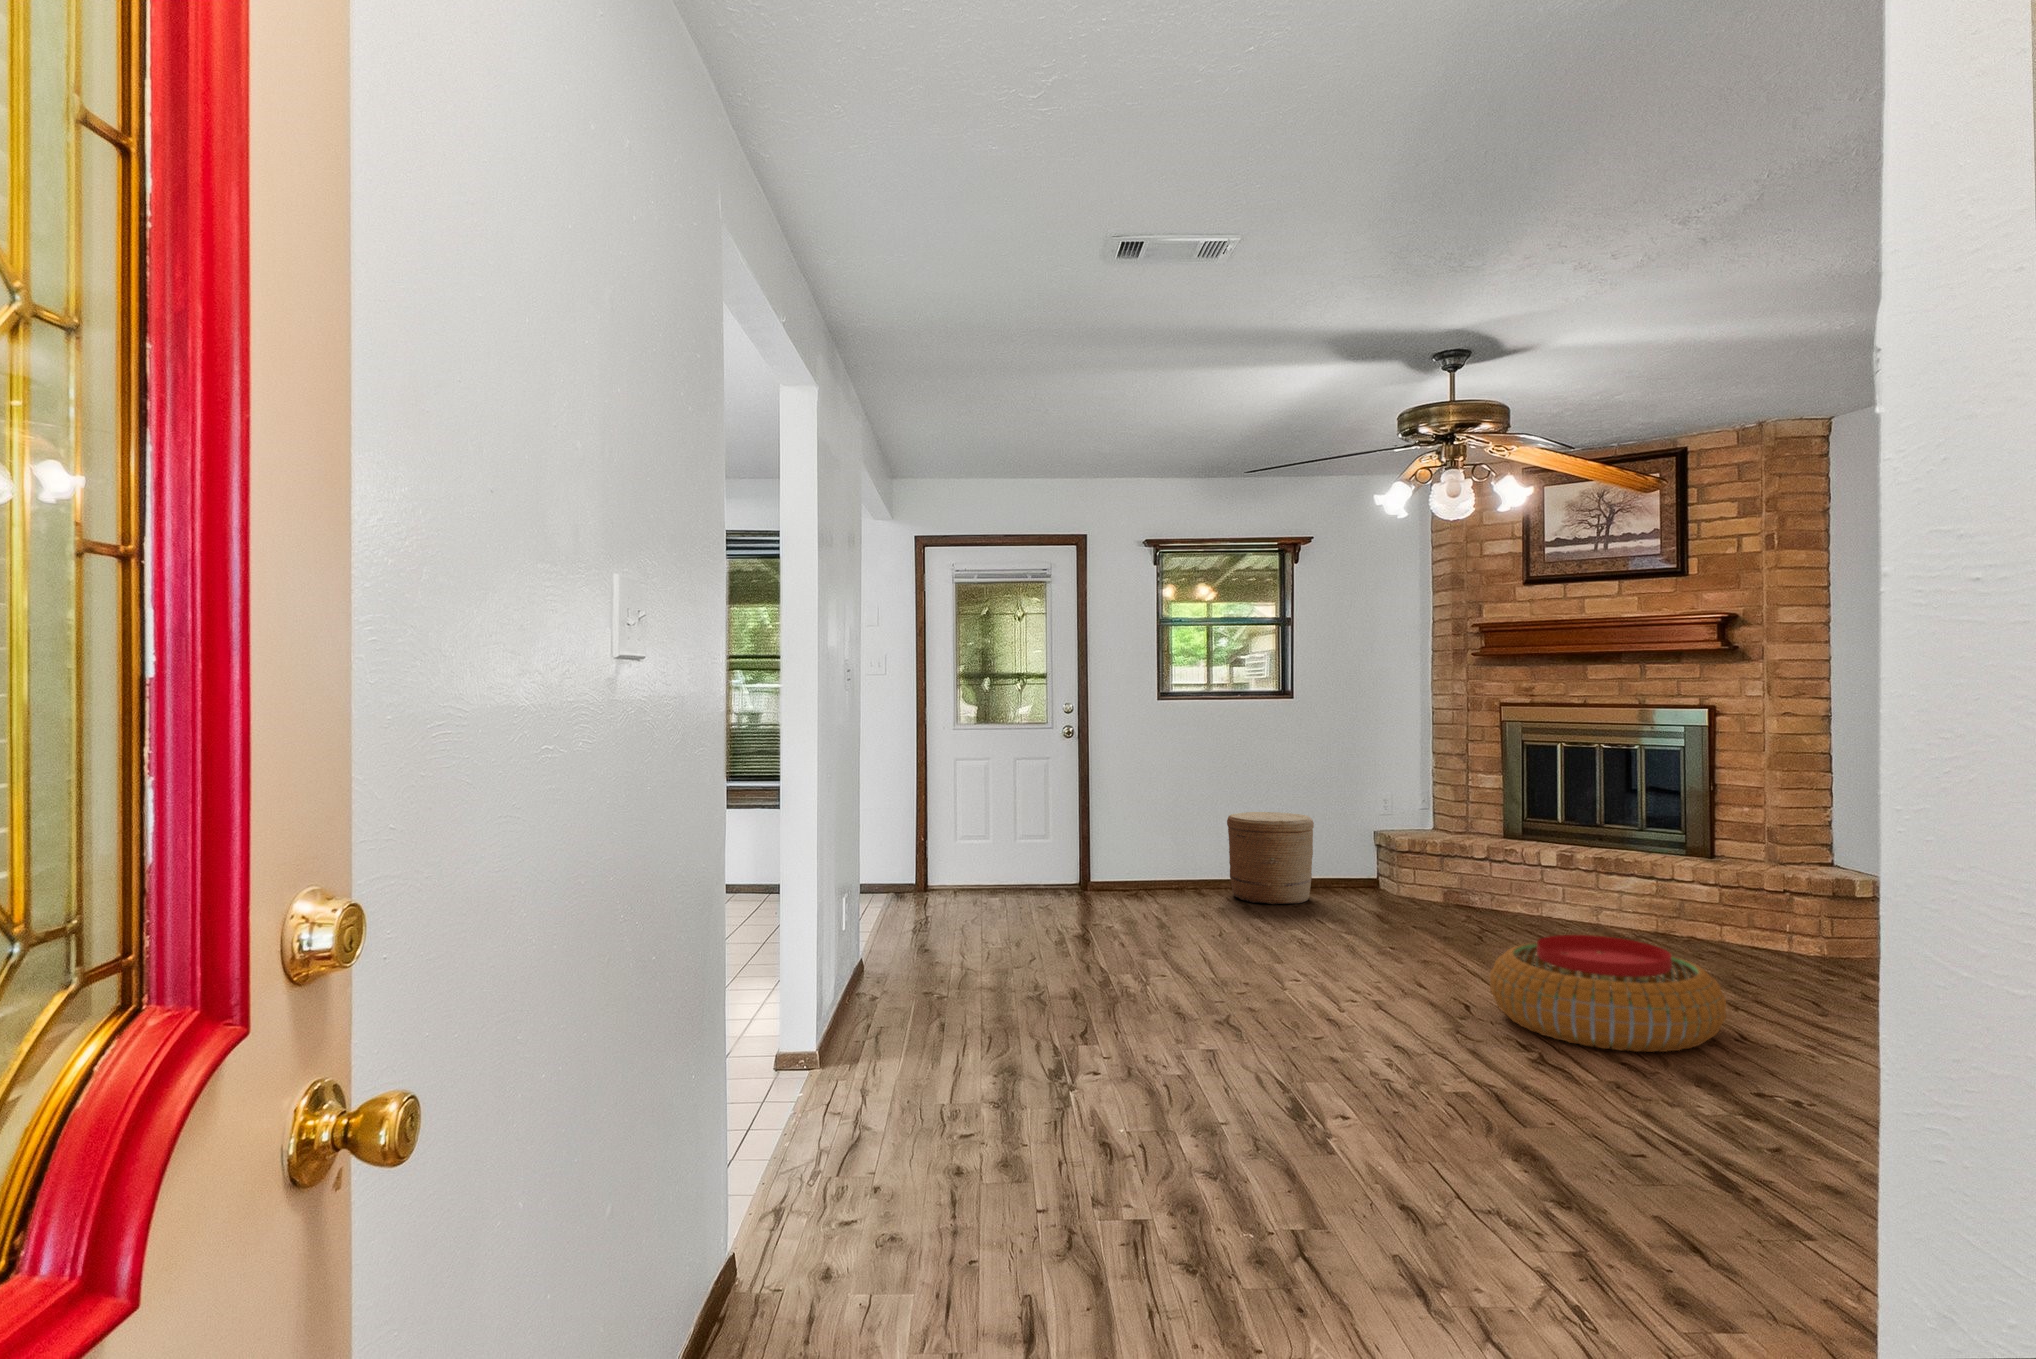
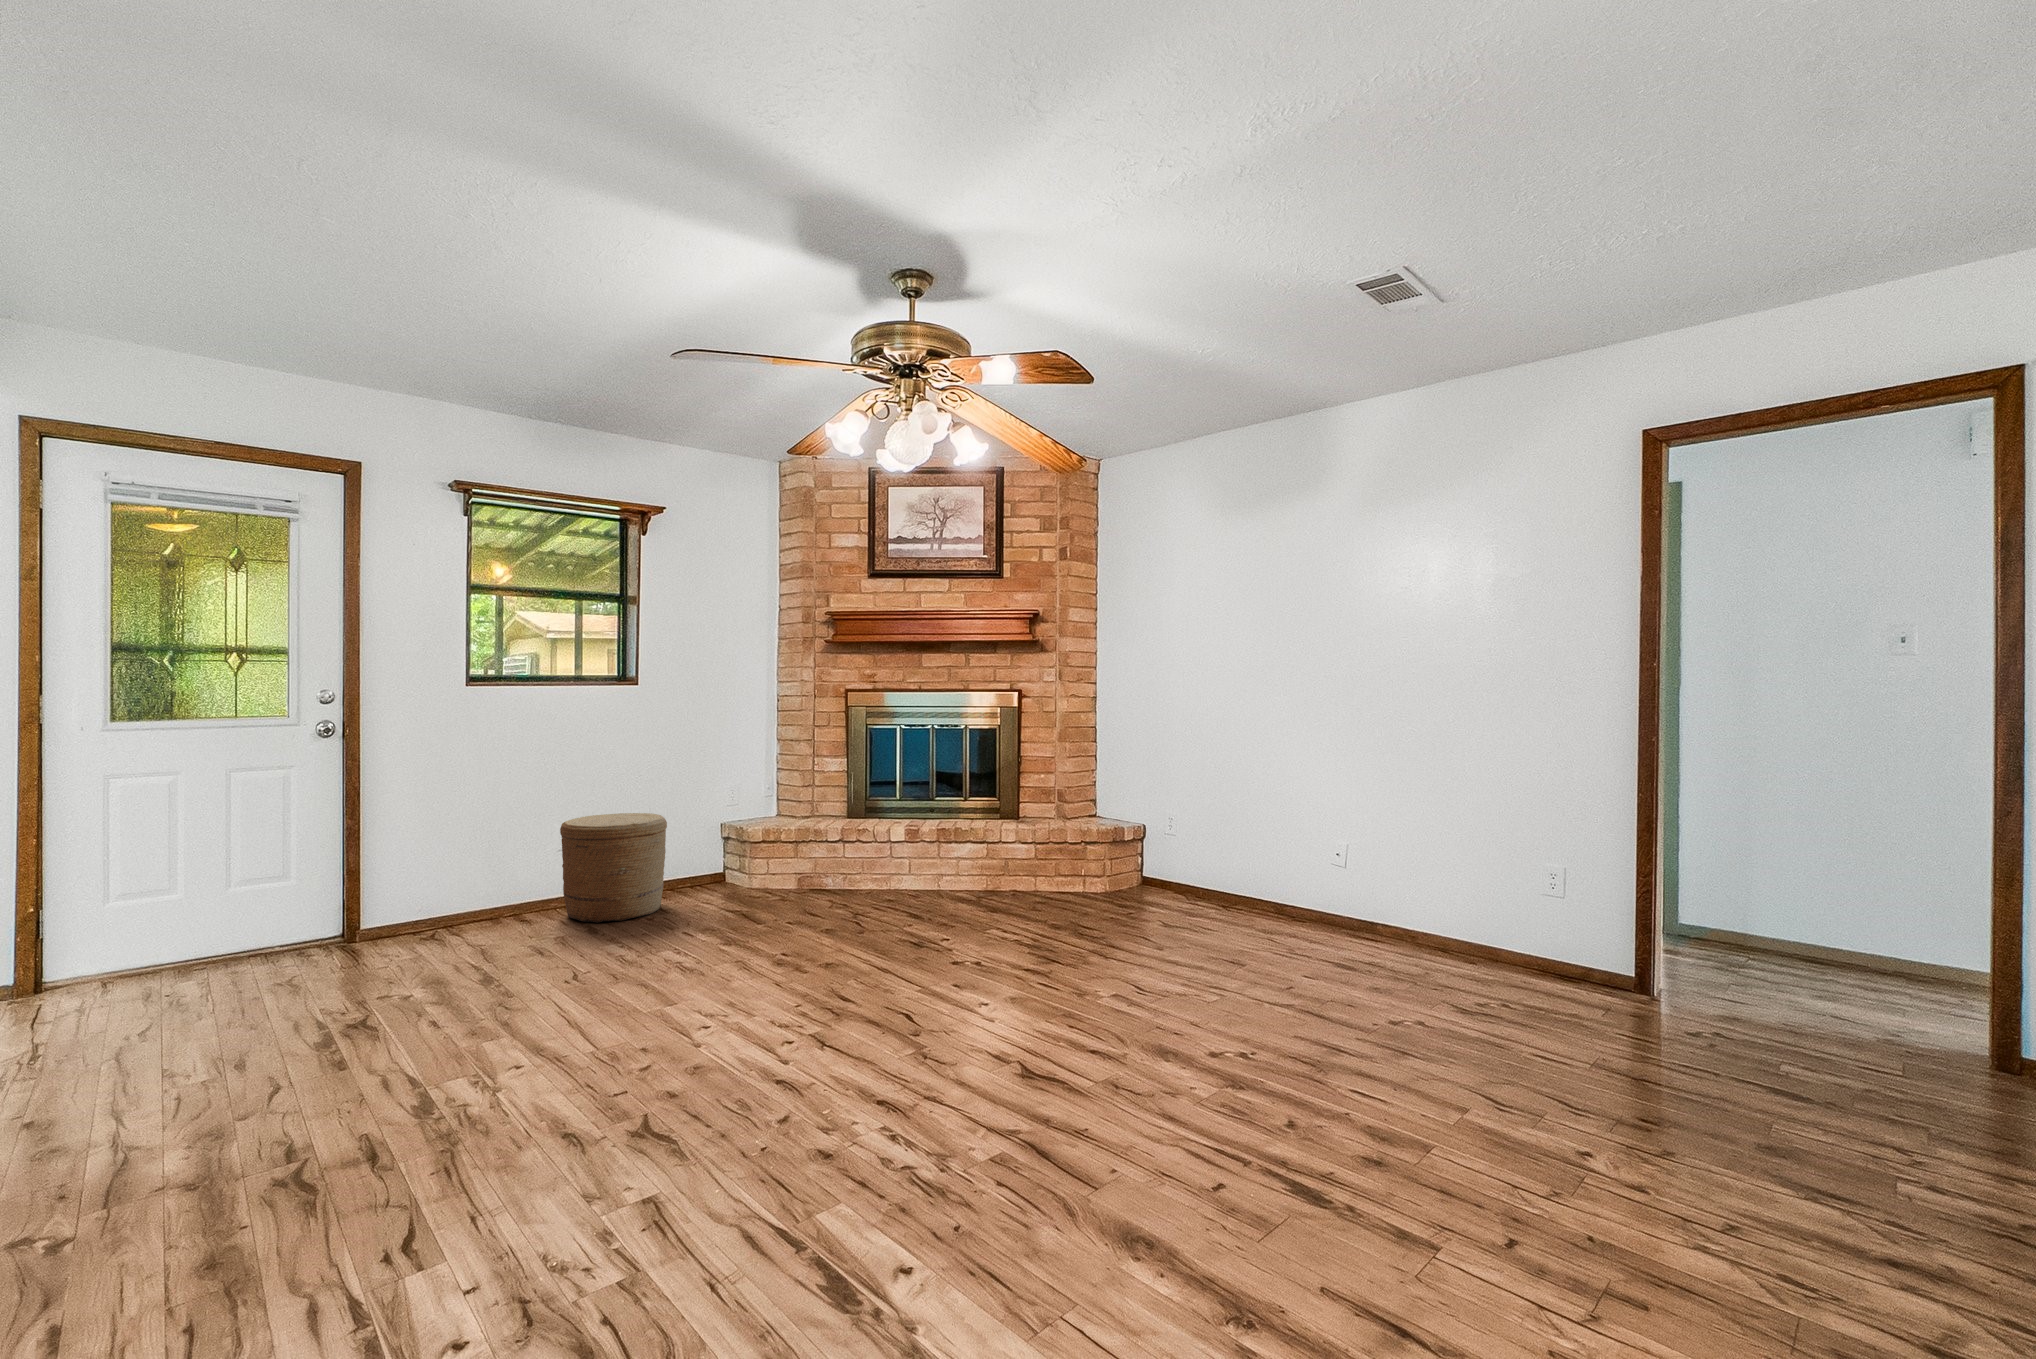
pouf: present [1490,935,1726,1052] -> none [930,910,1138,1034]

